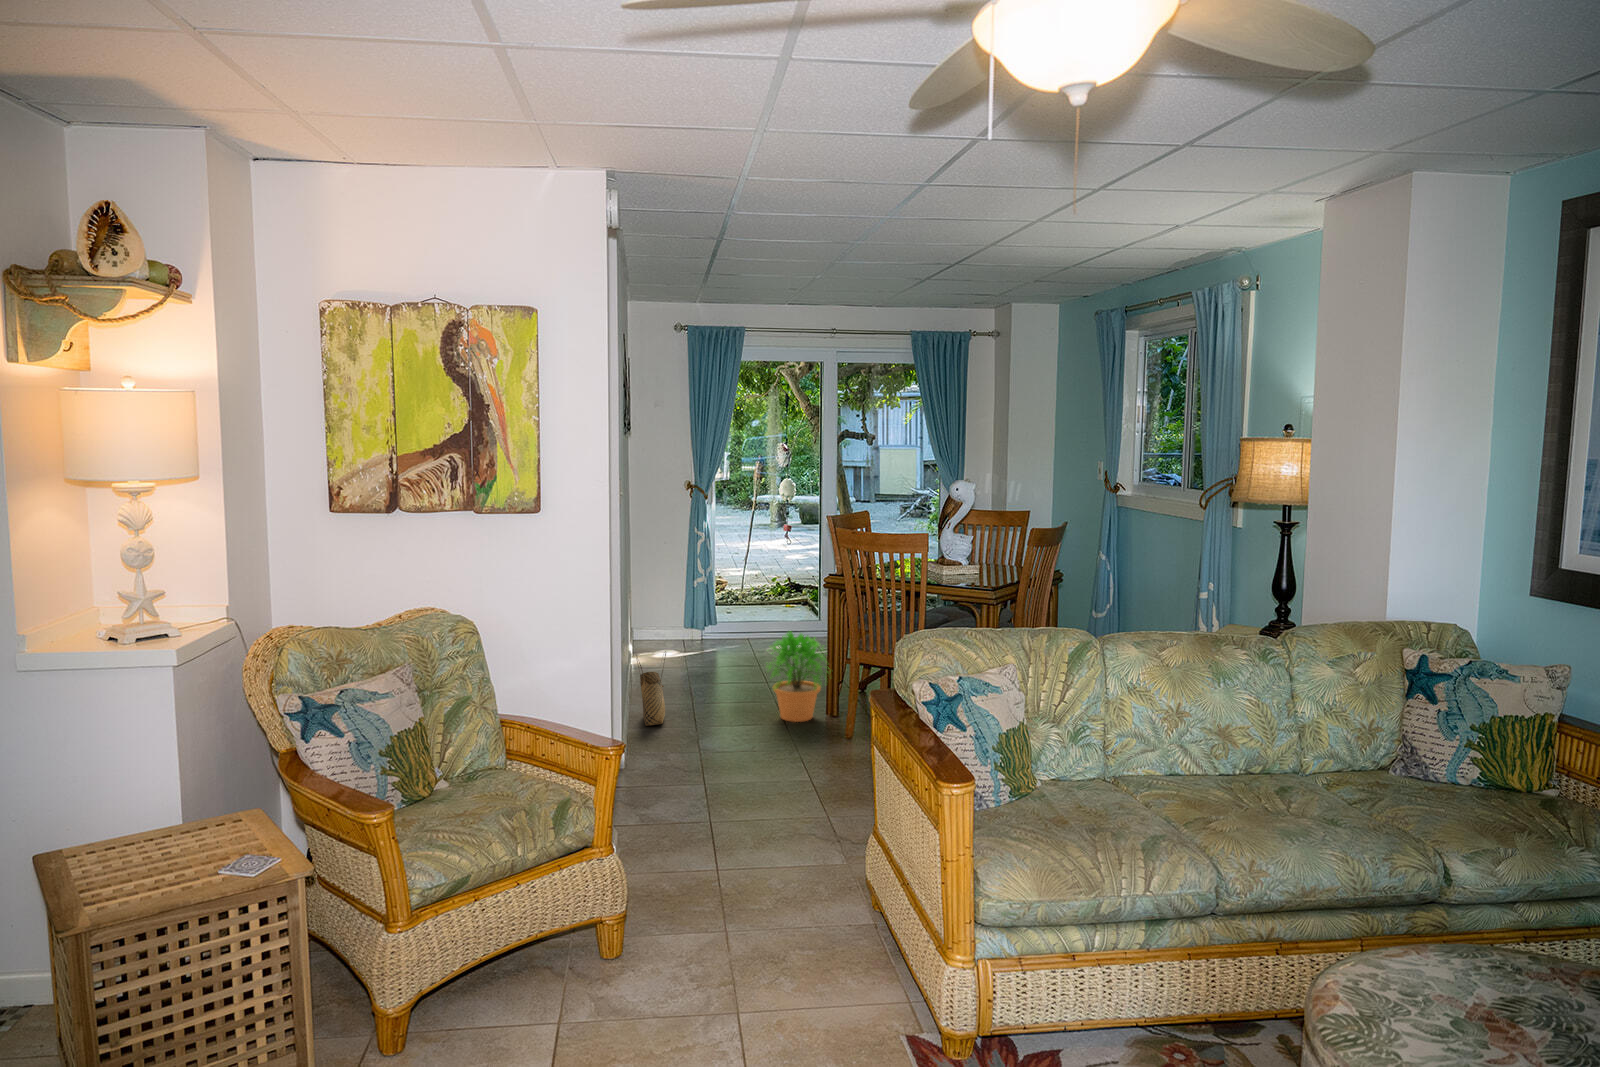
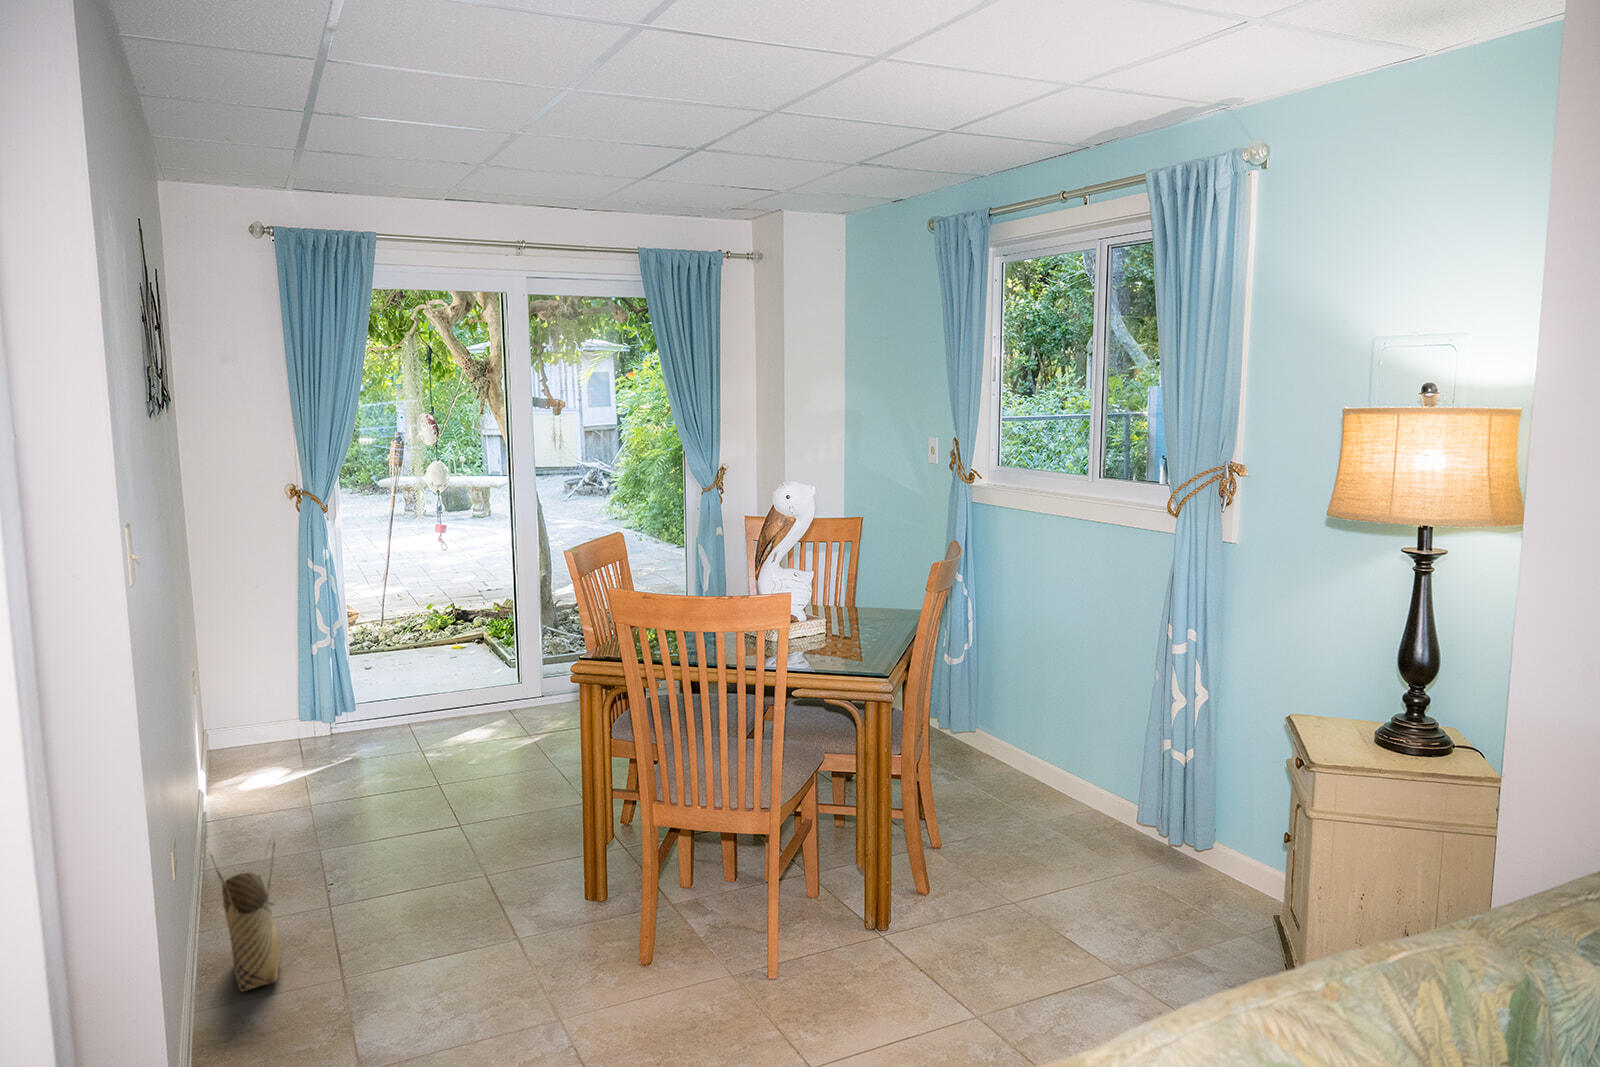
potted plant: present [768,631,830,722] -> none [469,762,599,926]

